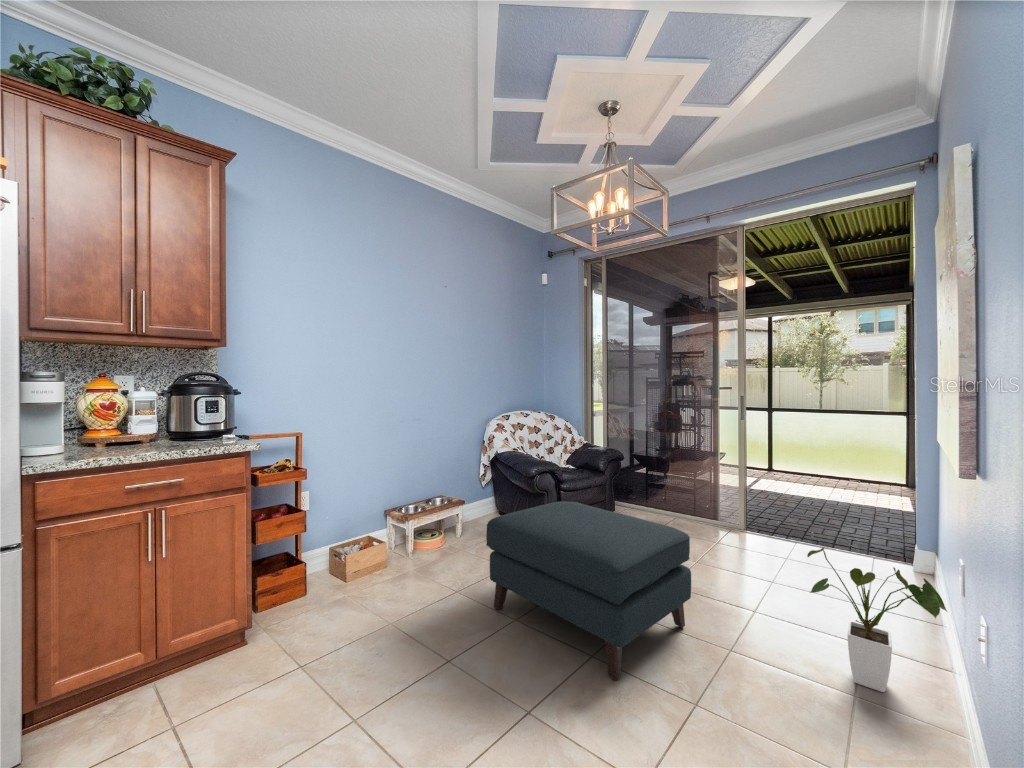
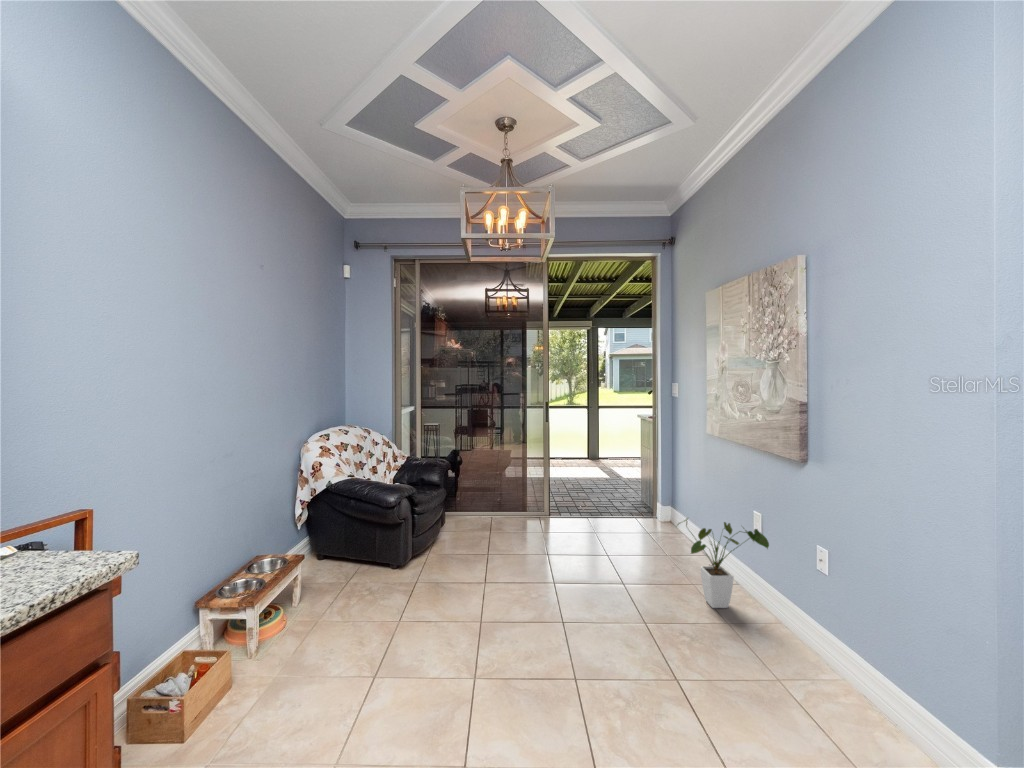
ottoman: present [486,501,691,681] -> none [430,524,620,685]

